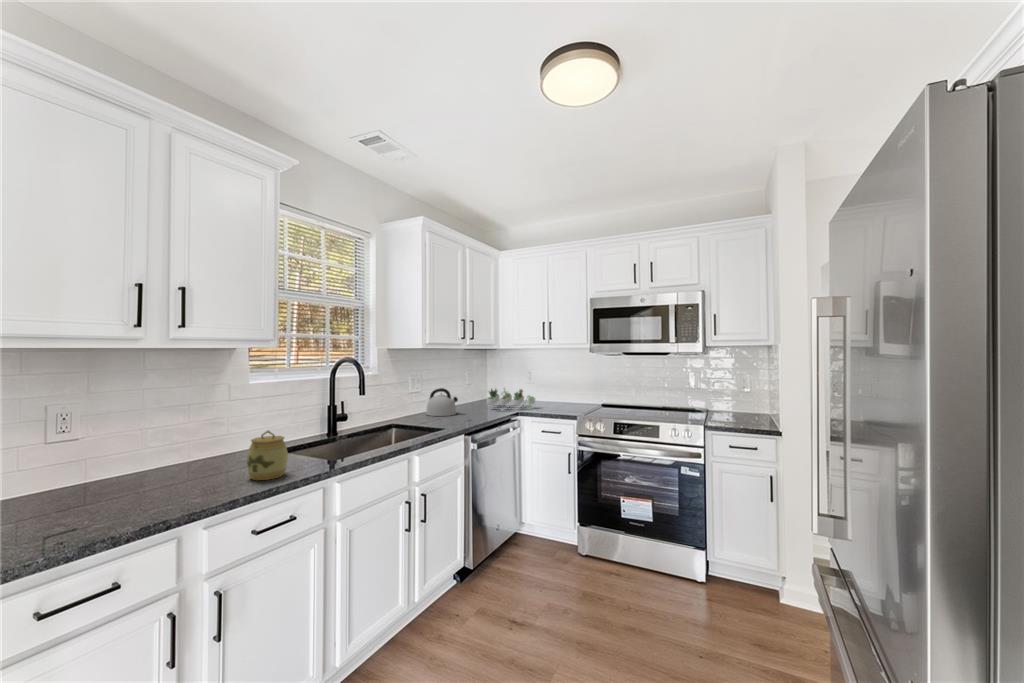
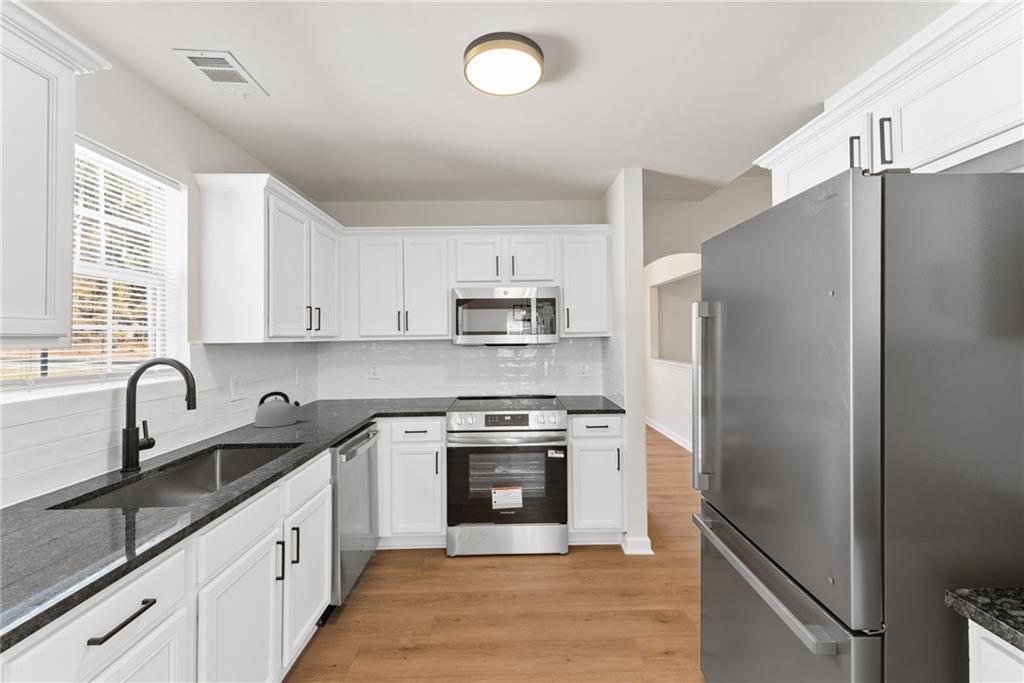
succulent plant: present [487,389,535,407] -> none [329,384,388,410]
jar: present [247,431,288,480] -> none [44,476,121,560]

